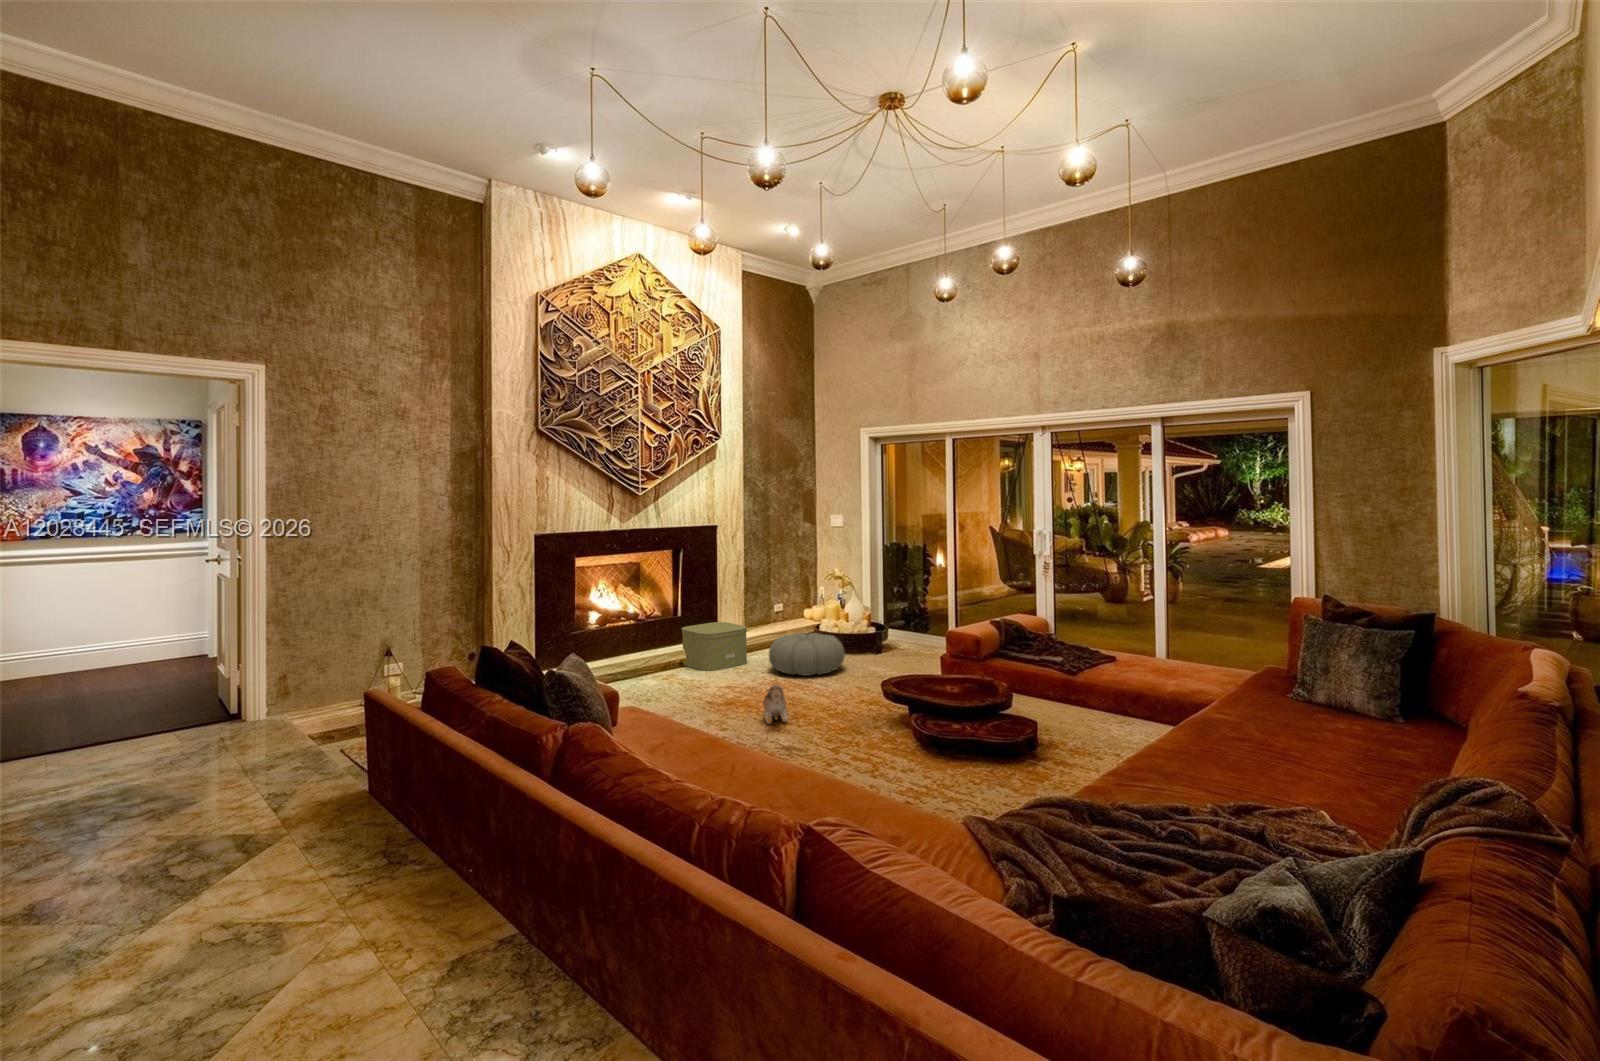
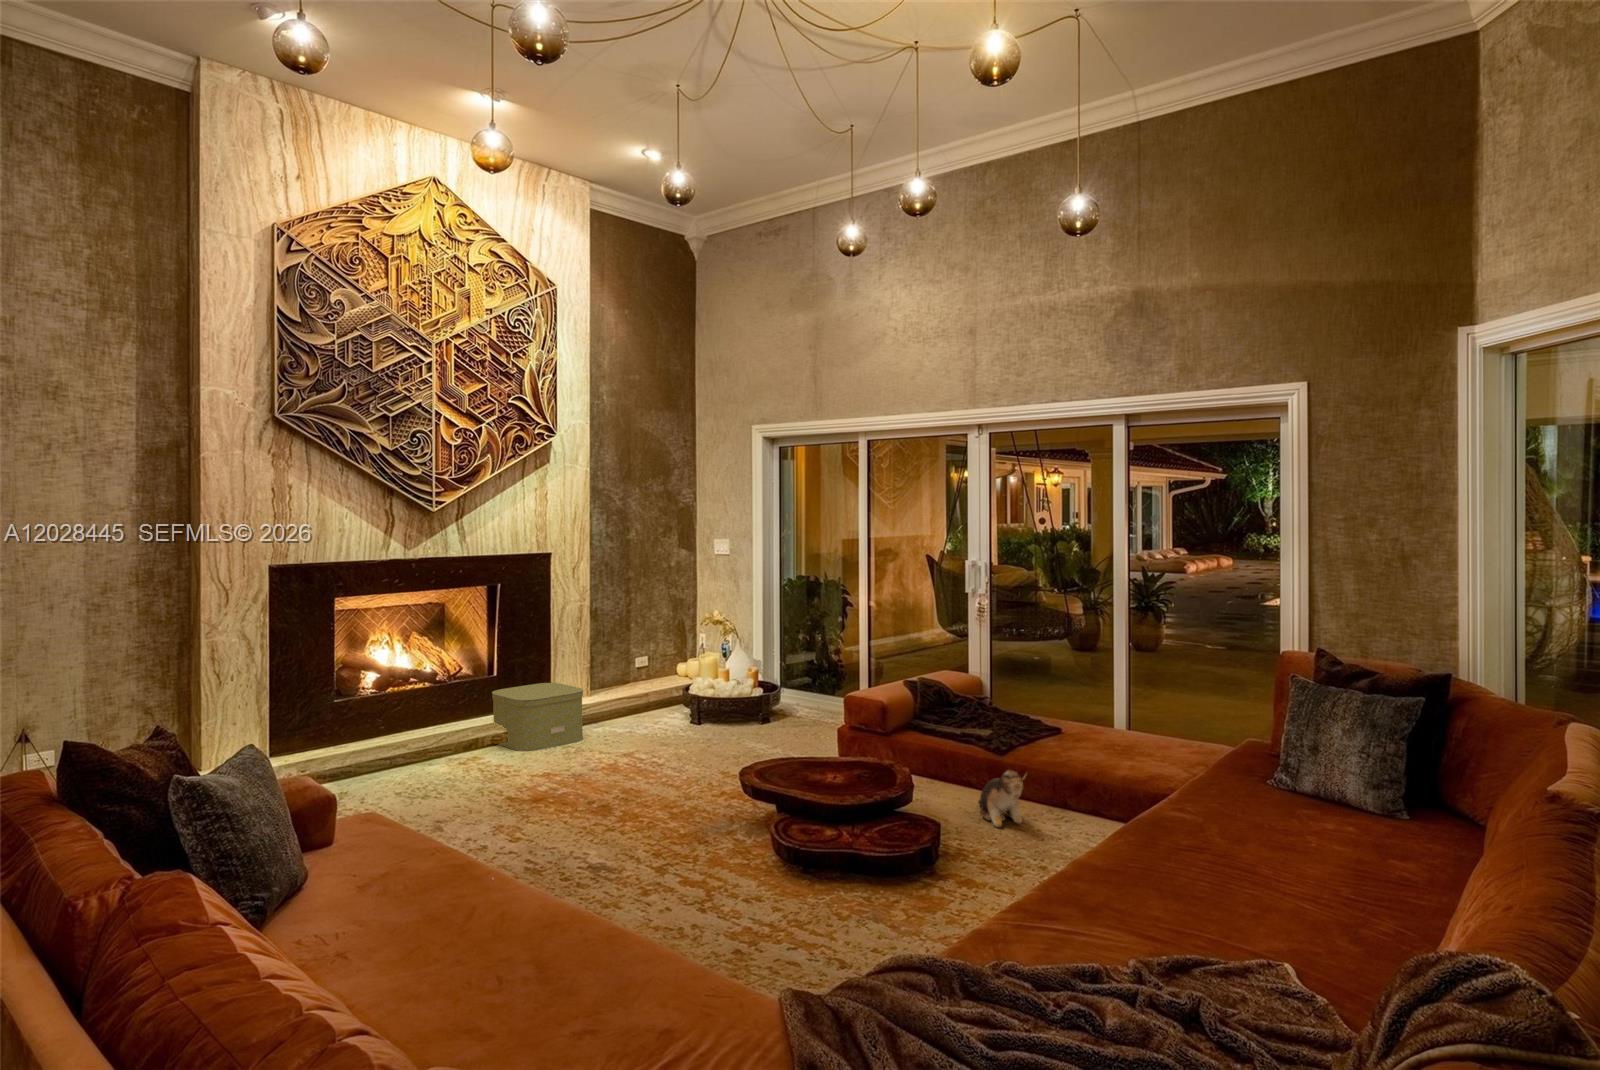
pouf: present [769,633,845,676] -> none [608,698,713,757]
plush toy: present [764,685,787,724] -> present [978,770,1026,827]

